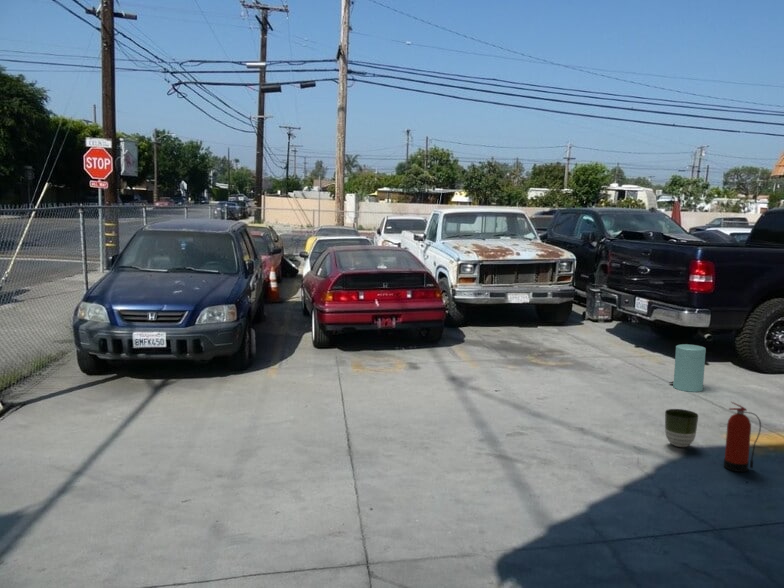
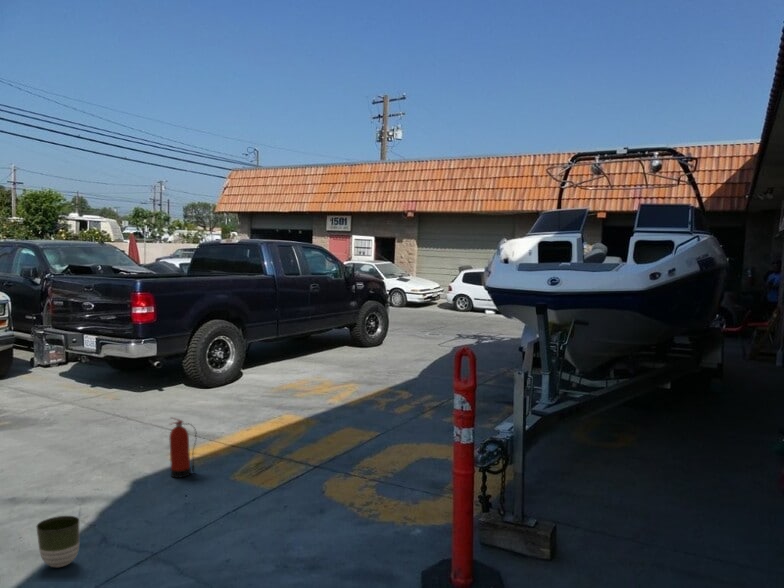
trash can: present [669,344,706,392] -> none [124,374,156,420]
planter: present [665,409,698,447] -> present [36,516,79,567]

